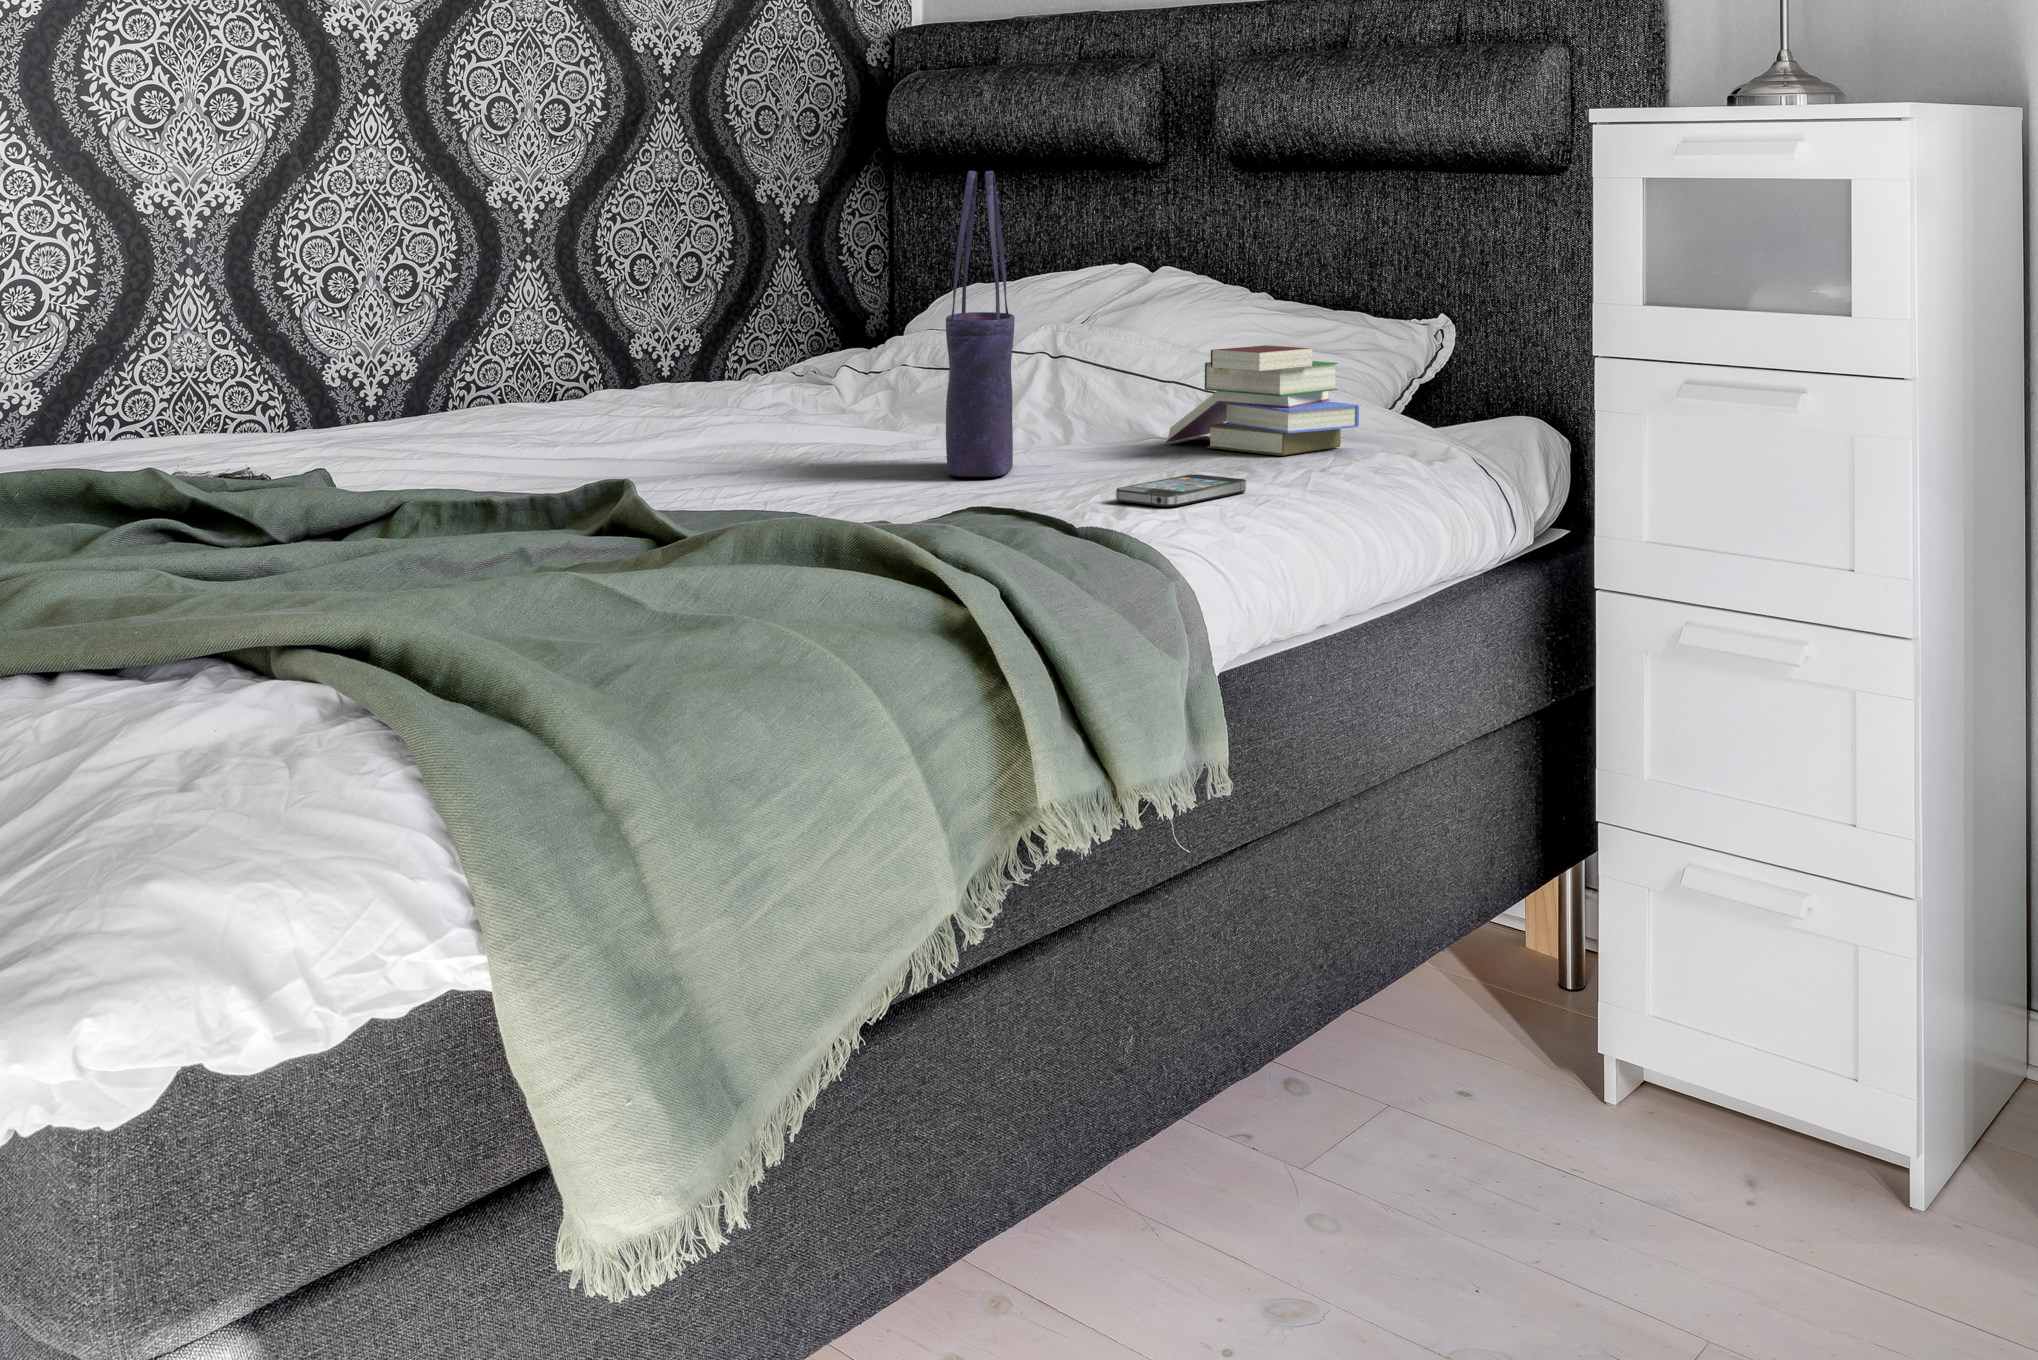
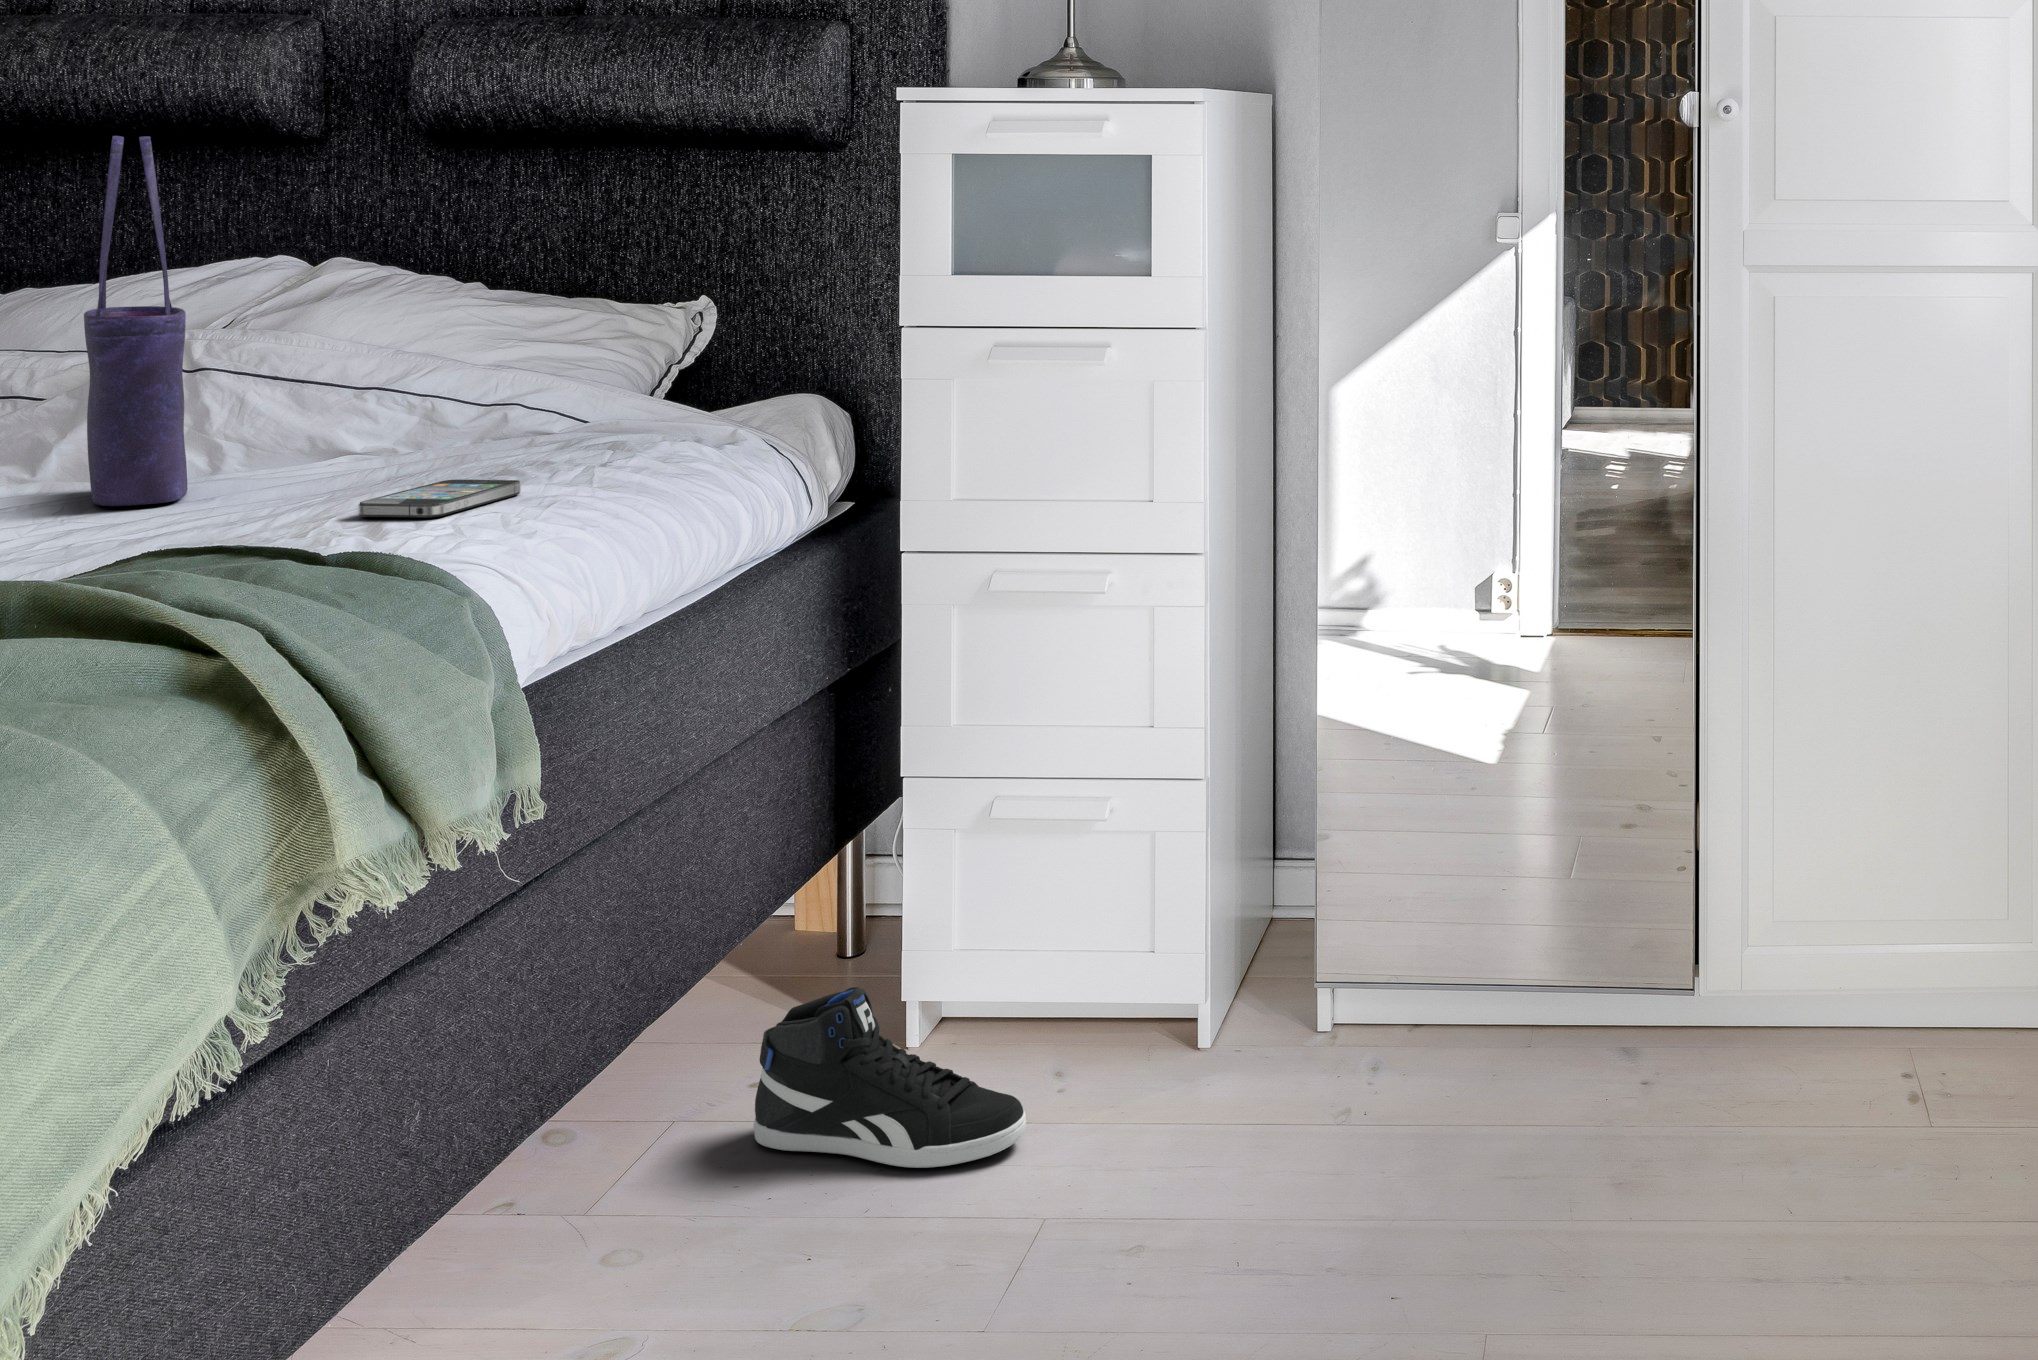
book: present [1166,345,1359,456] -> none [381,333,628,452]
sneaker: none [1432,1014,1689,1223] -> present [754,987,1026,1168]

